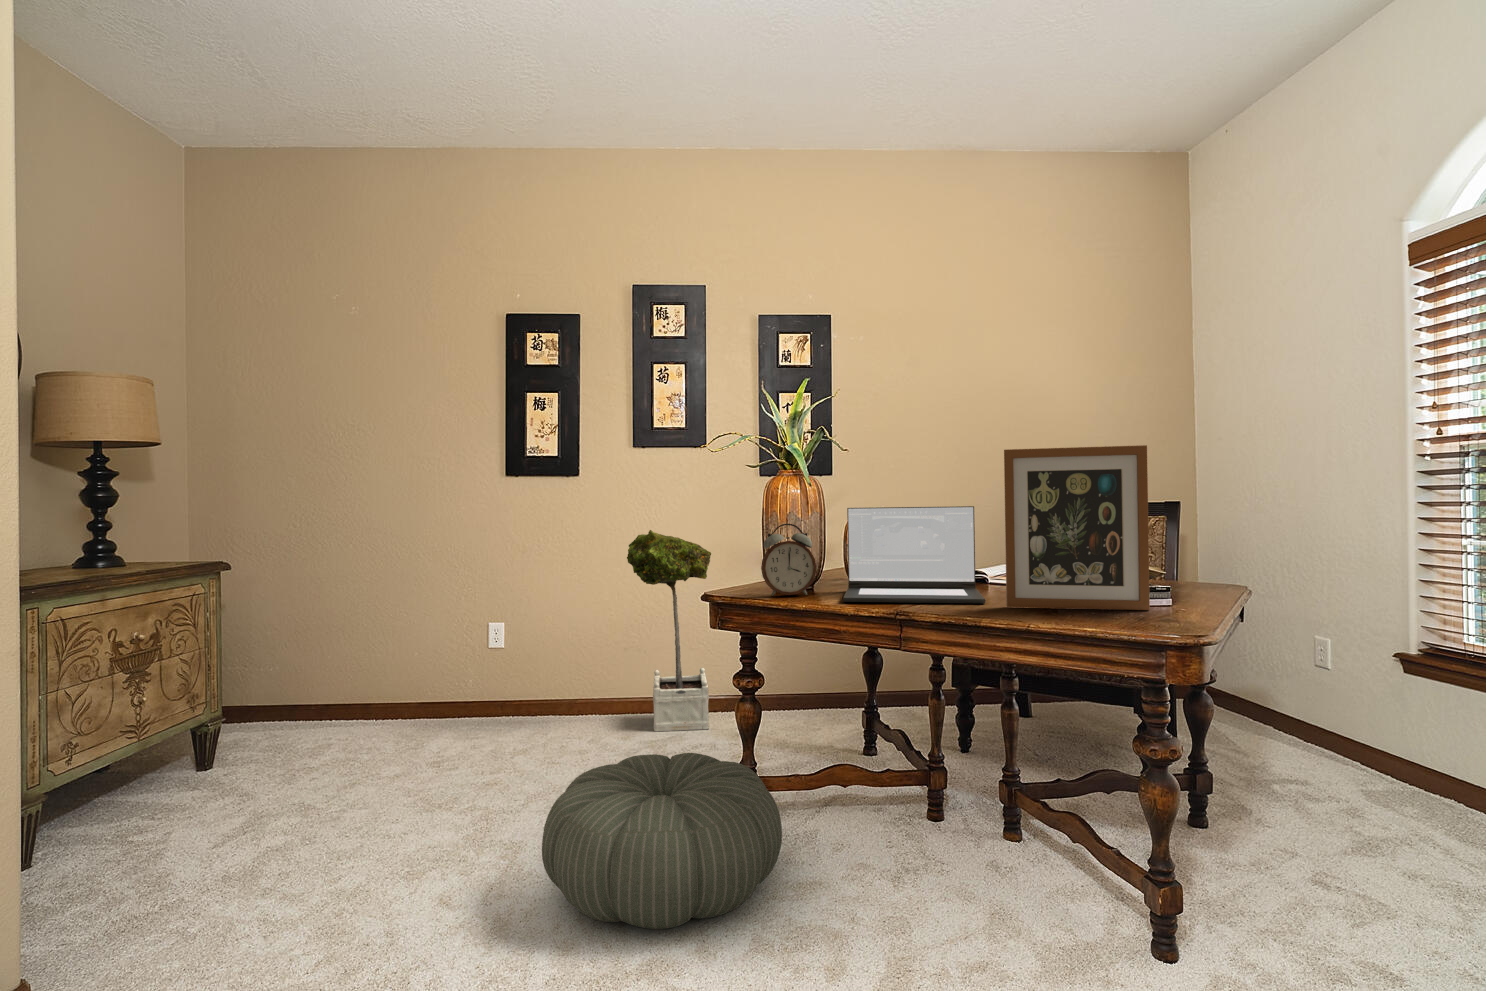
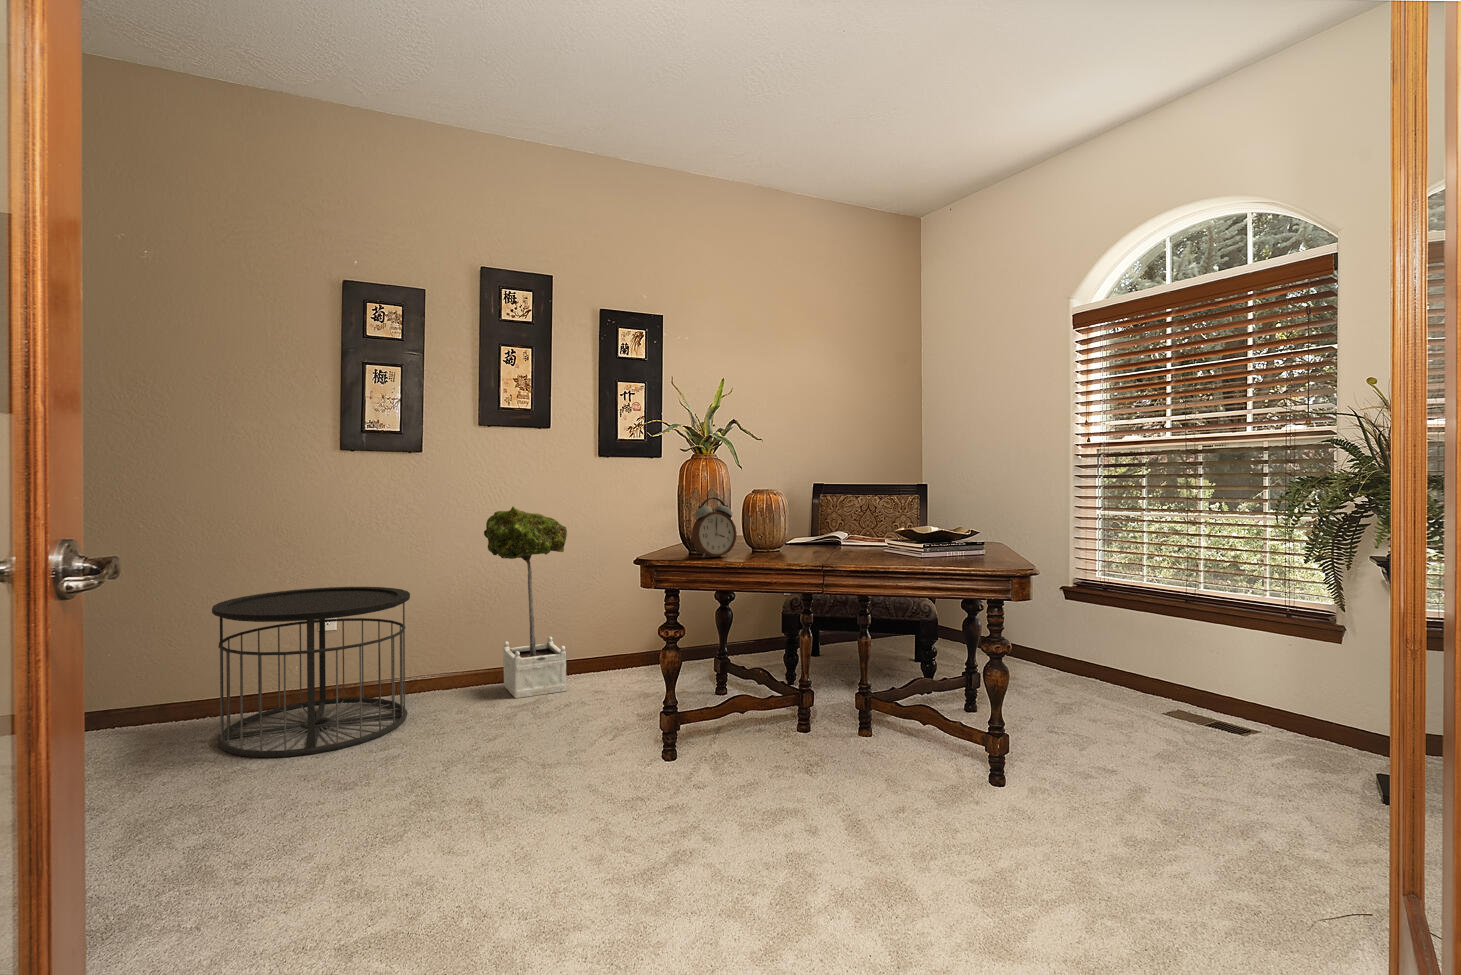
picture frame: present [1004,445,1150,610] -> none [889,443,980,558]
laptop: present [843,506,985,603] -> none [754,485,872,559]
side table: none [375,606,549,768] -> present [212,587,410,757]
pouf: present [542,753,782,929] -> none [528,697,731,837]

